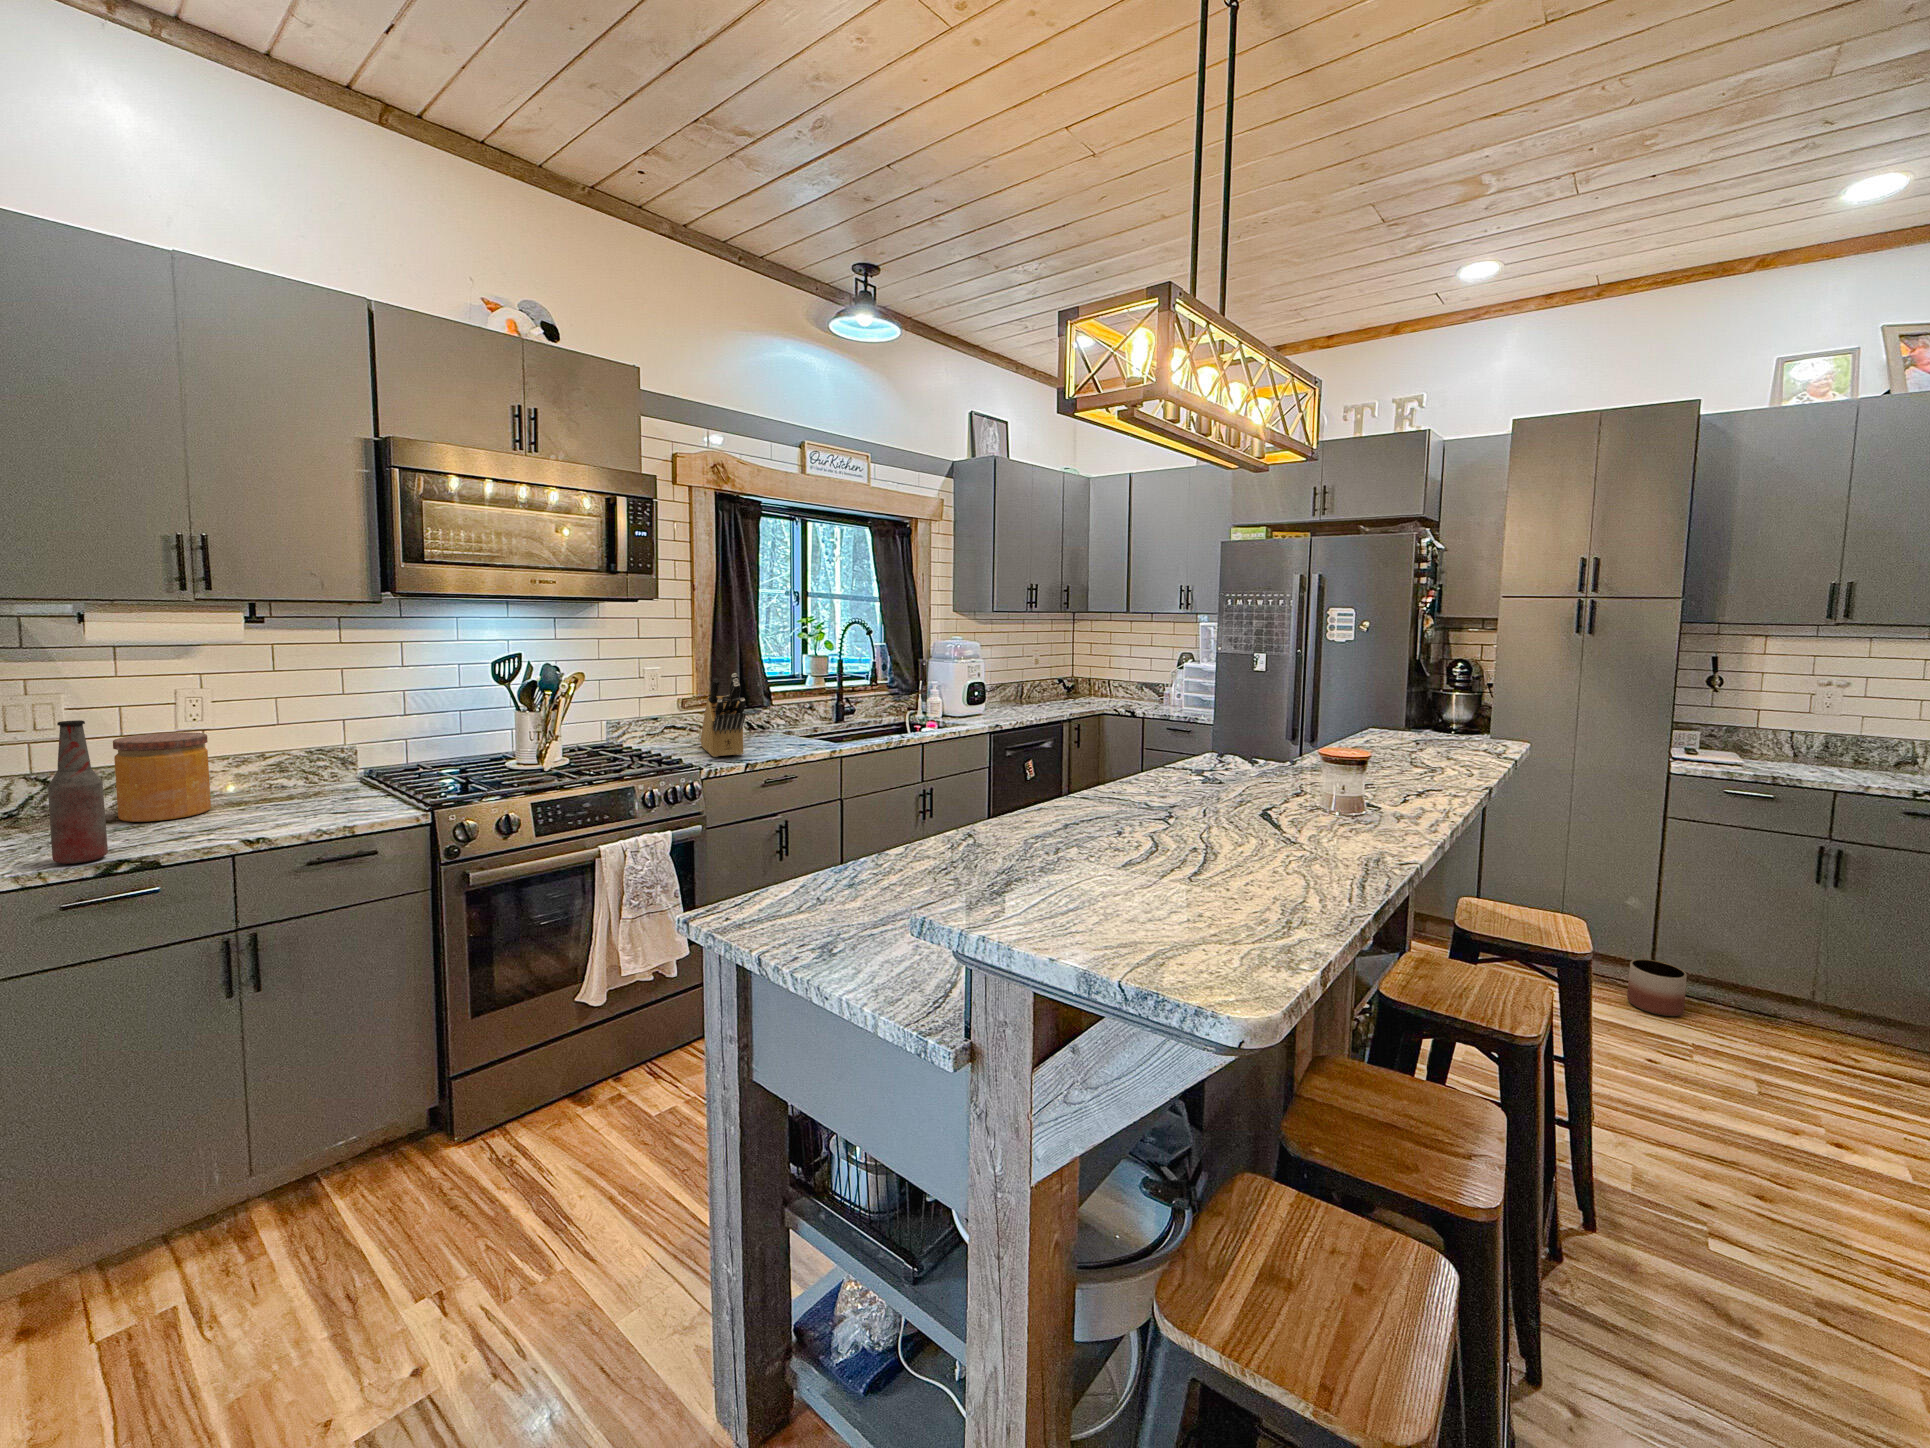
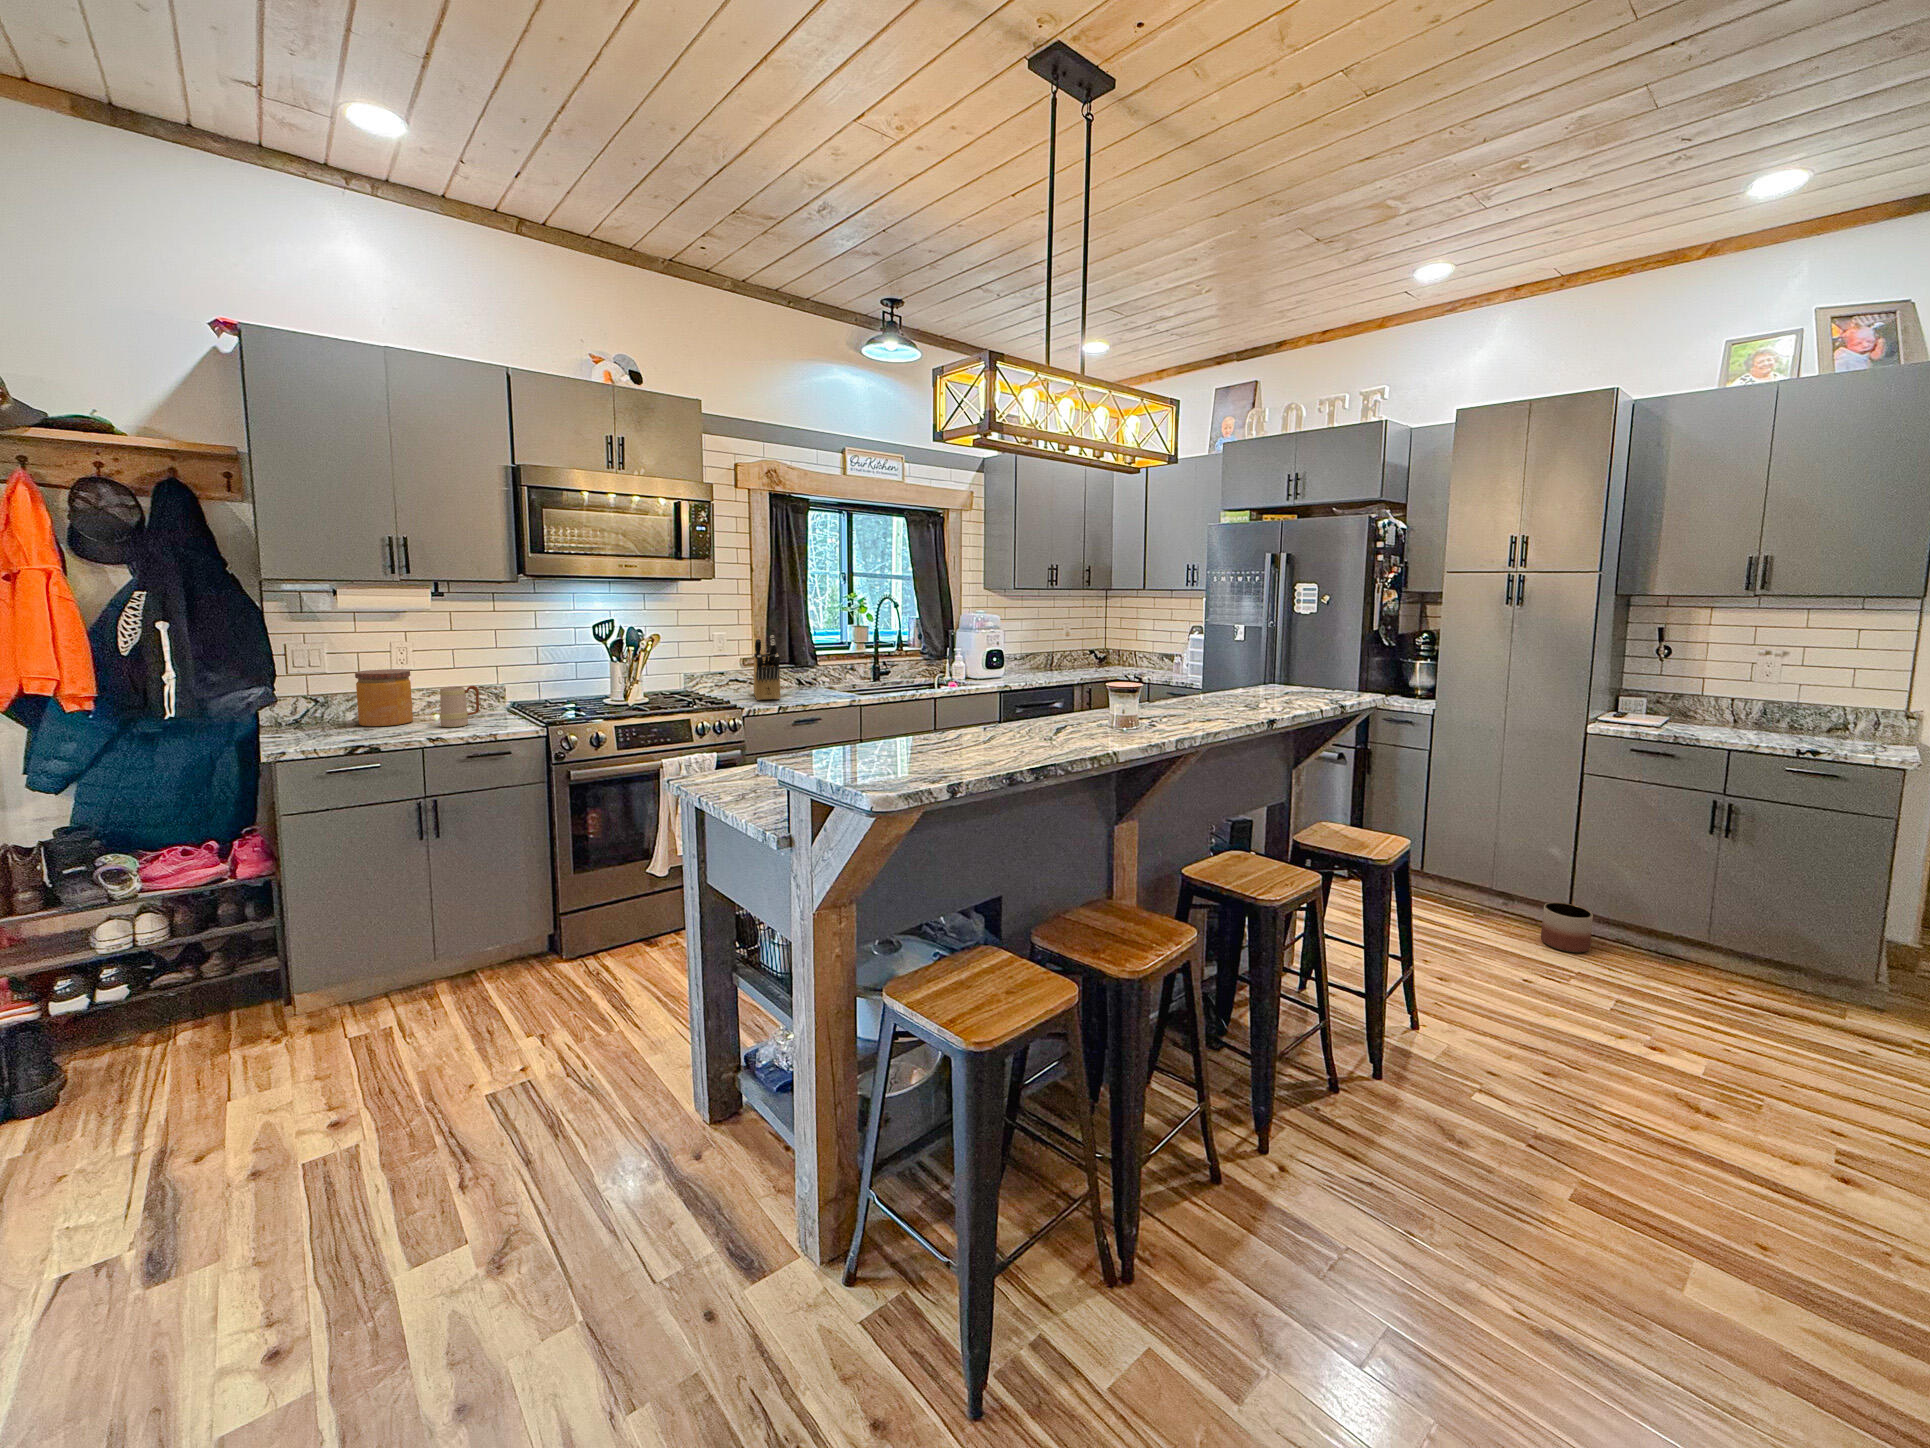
bottle: present [48,720,108,864] -> none [318,656,352,746]
mug: none [259,755,322,818] -> present [440,686,479,727]

